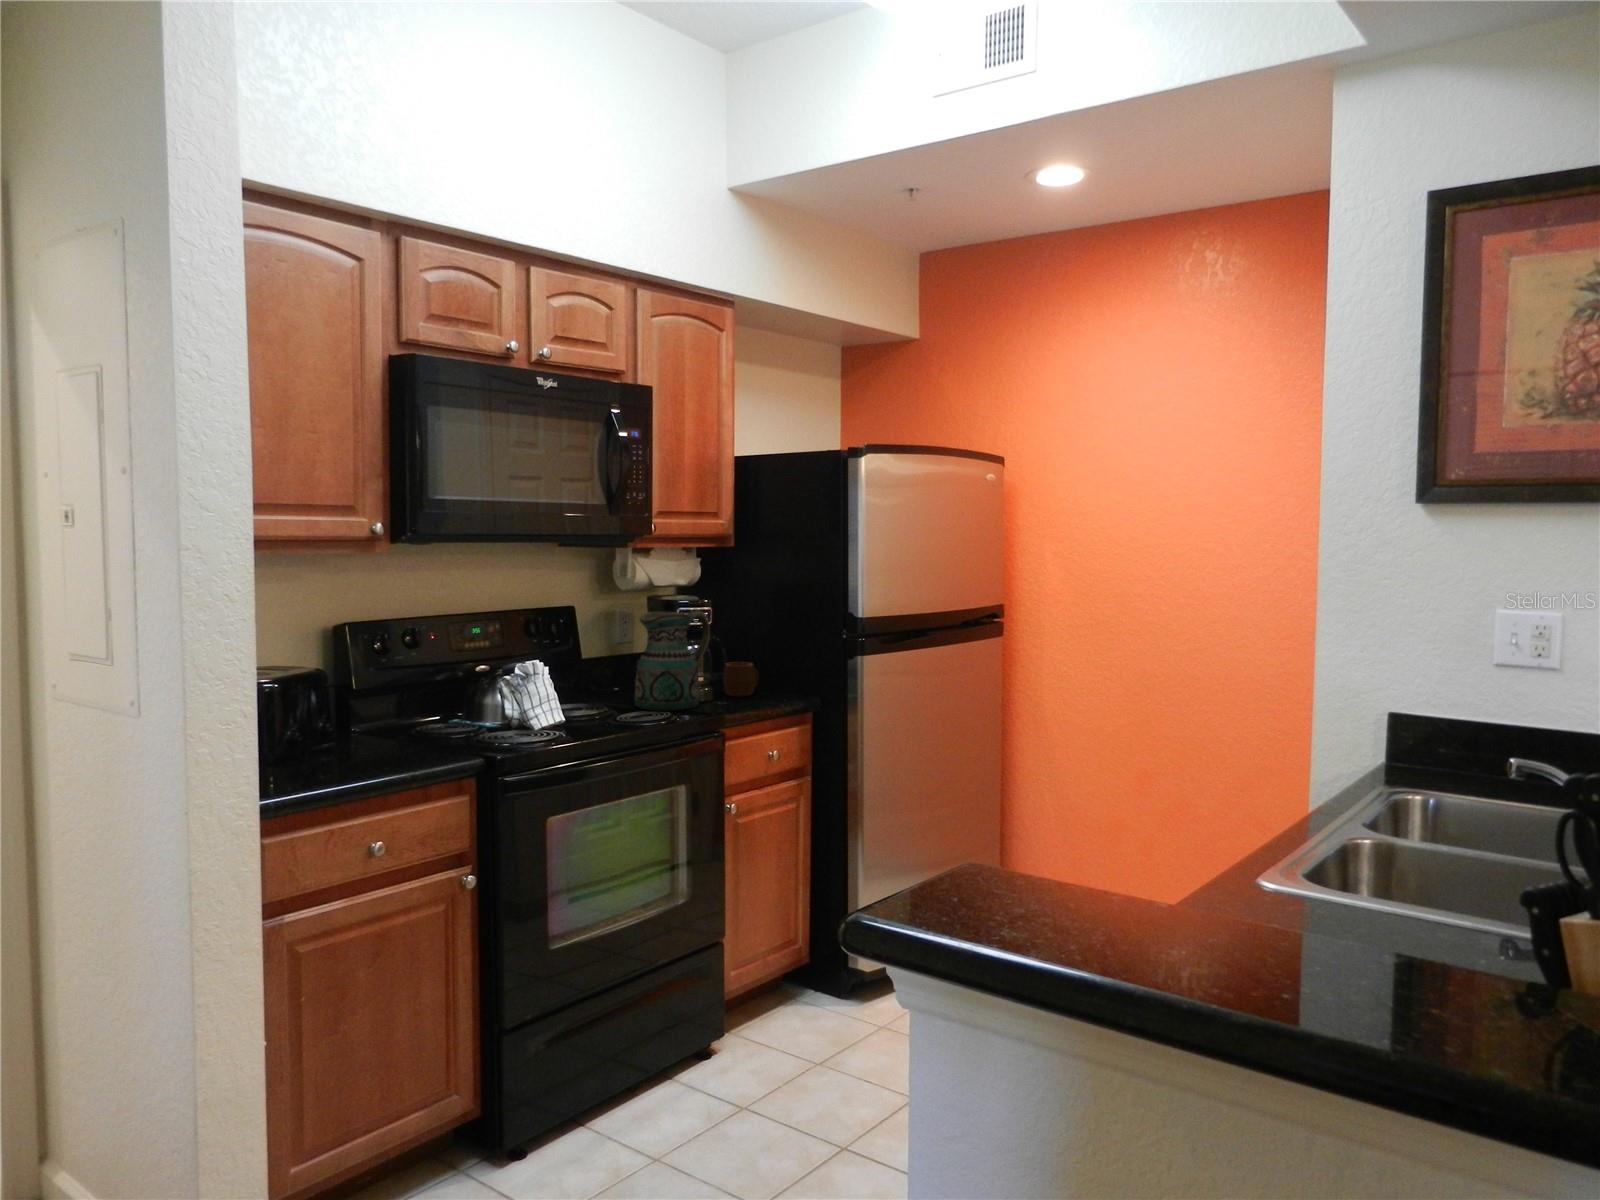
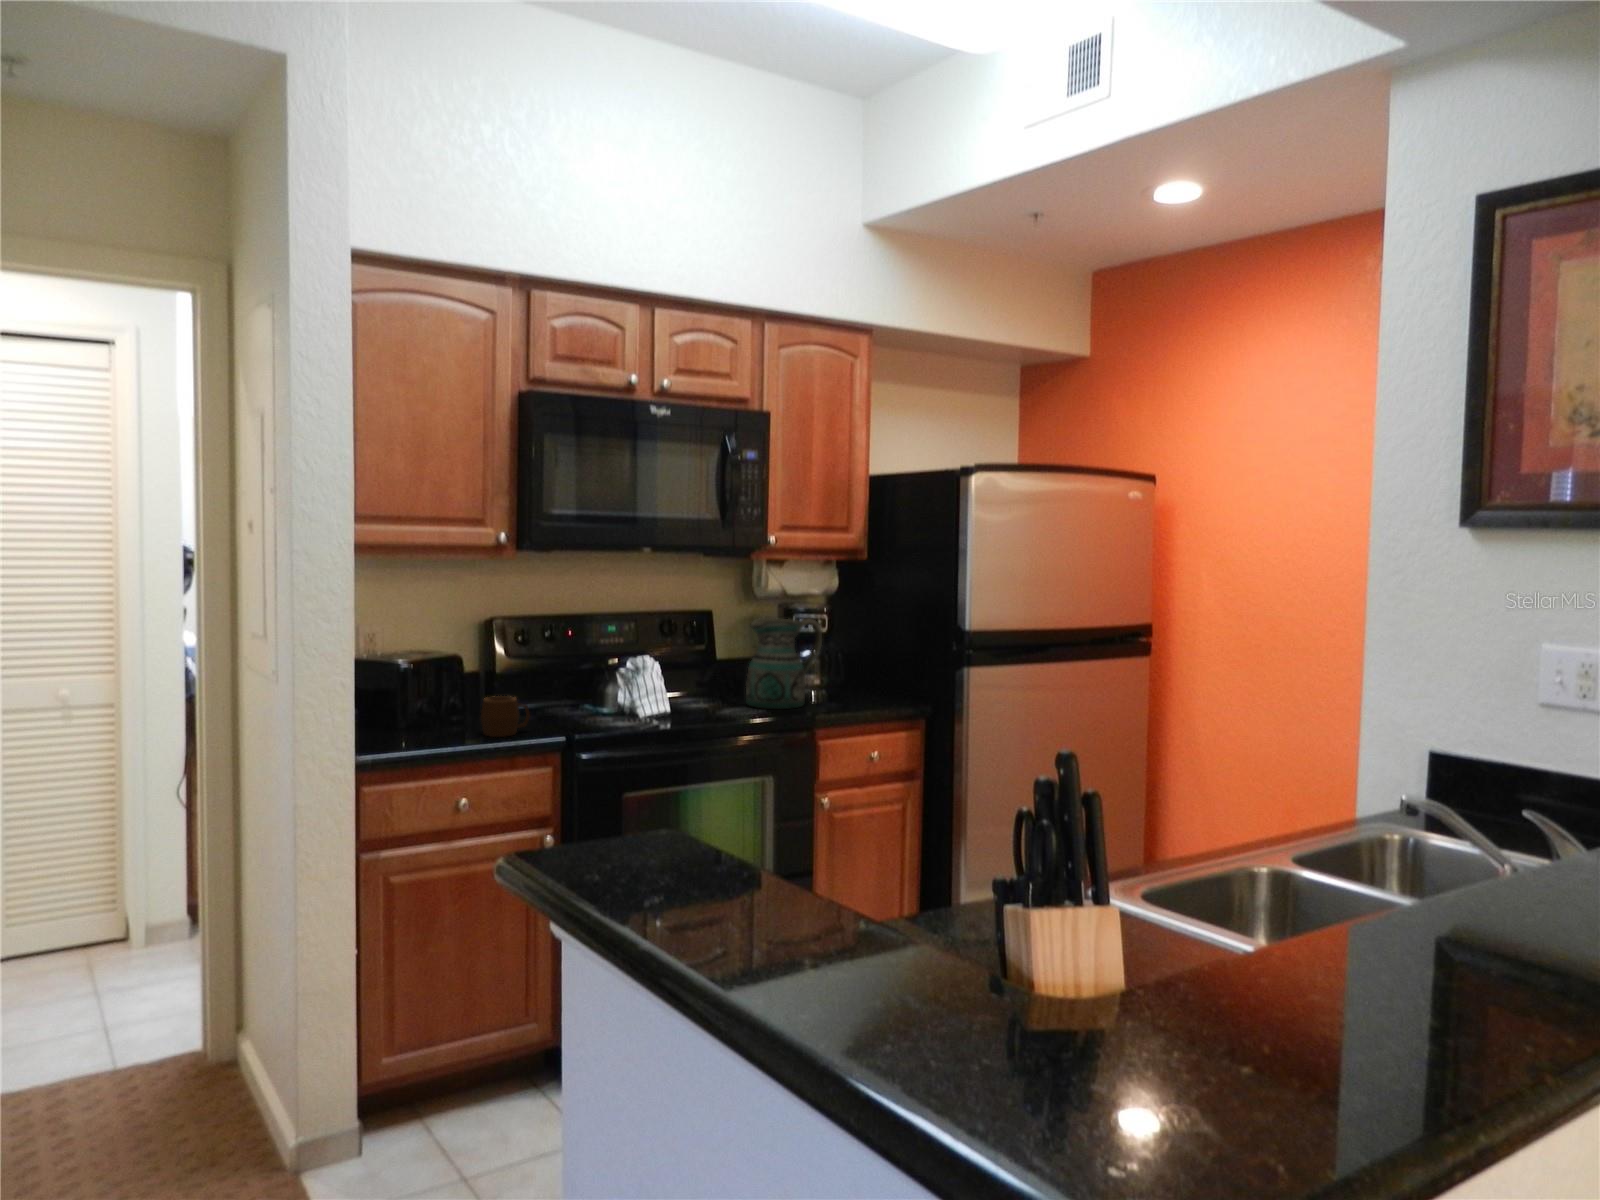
mug: present [723,662,759,697] -> present [481,696,530,737]

